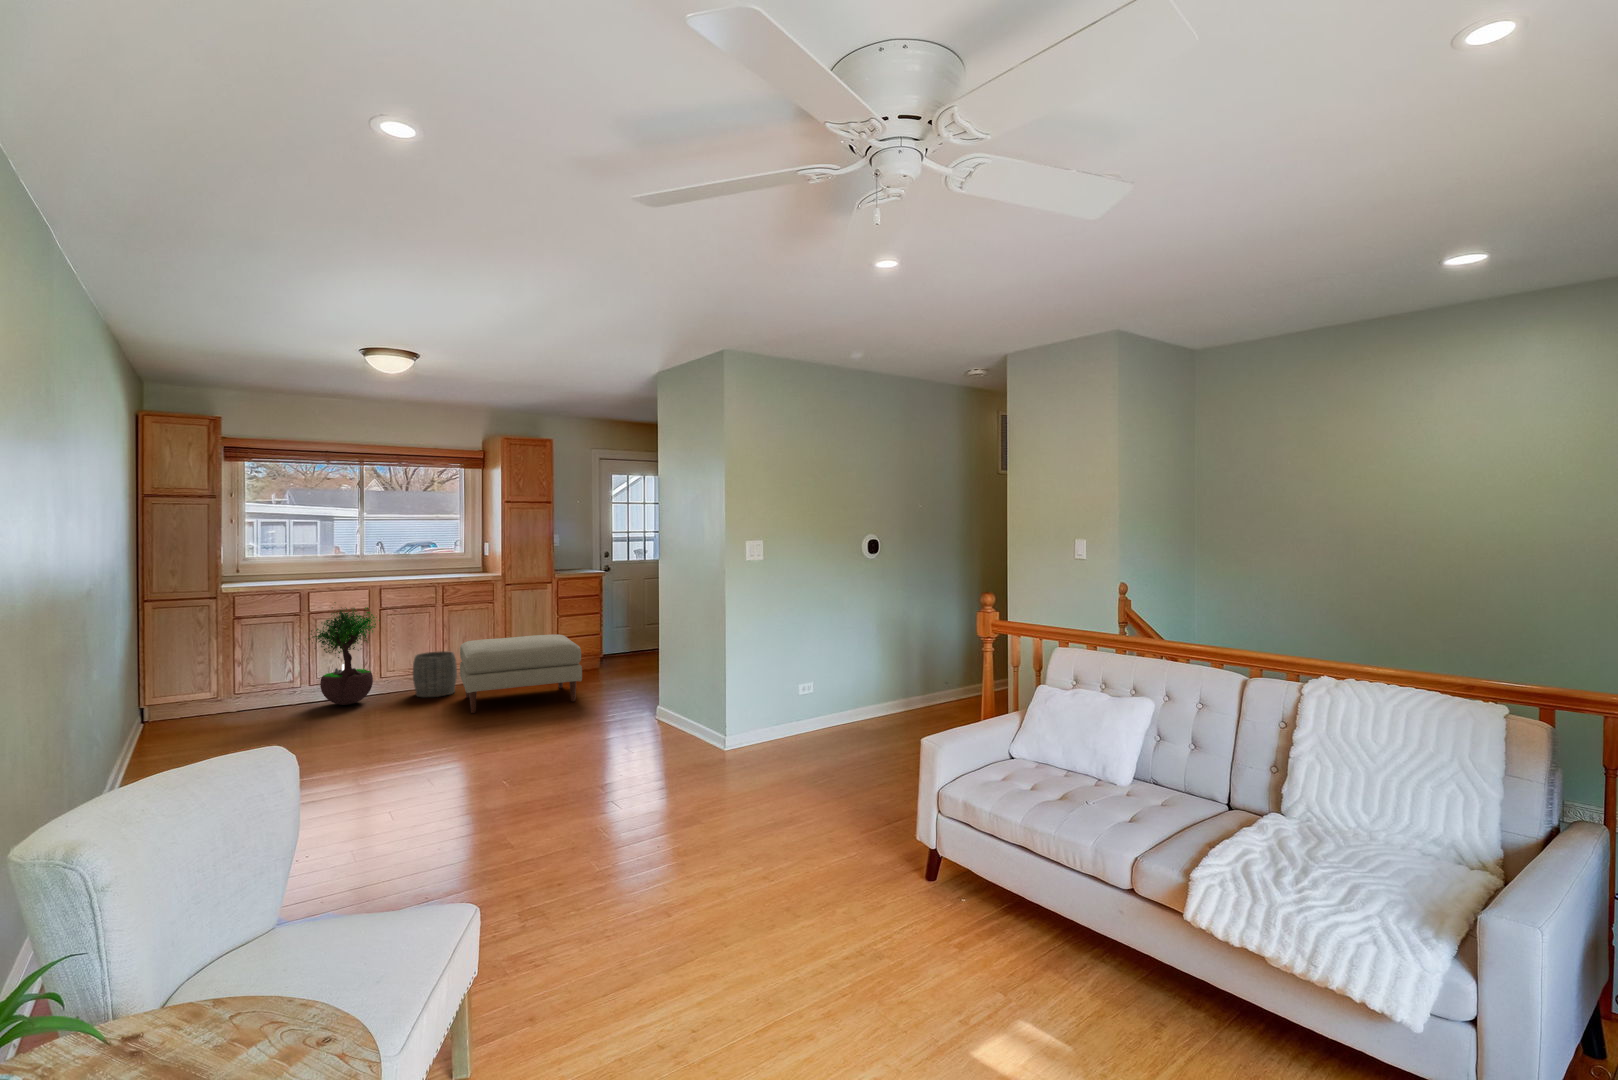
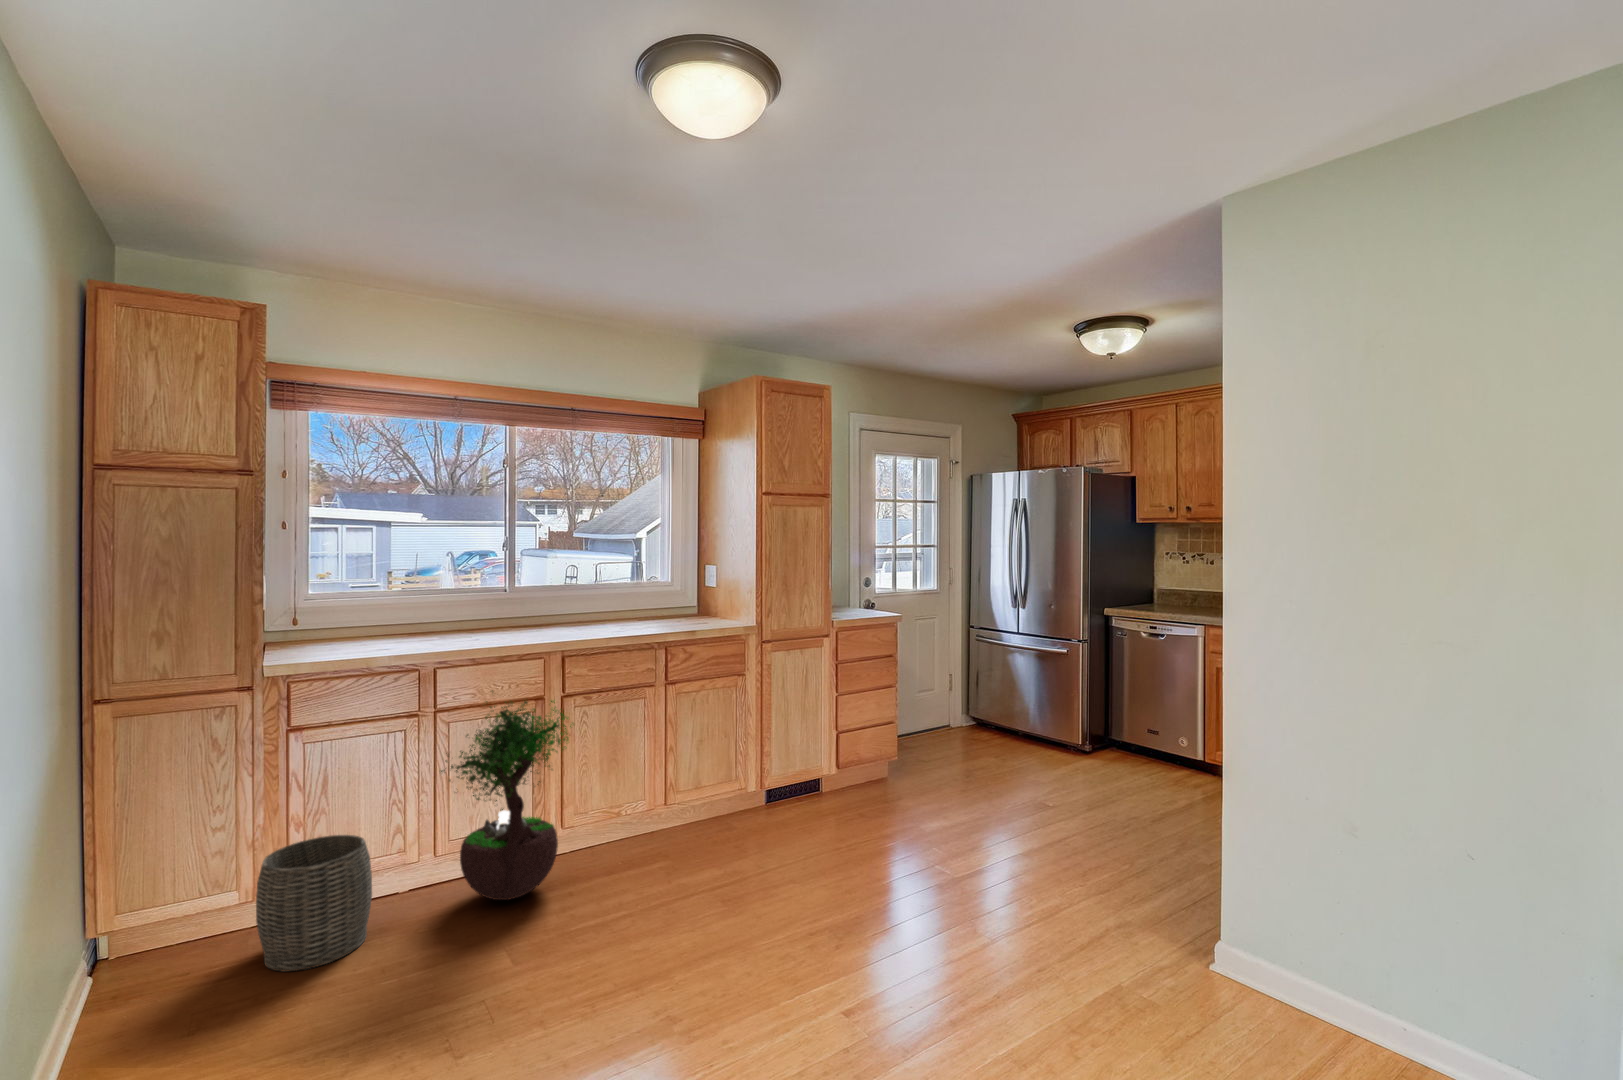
ottoman: present [460,634,582,713] -> none [719,736,983,935]
woven basket: present [413,651,457,697] -> present [256,835,372,972]

